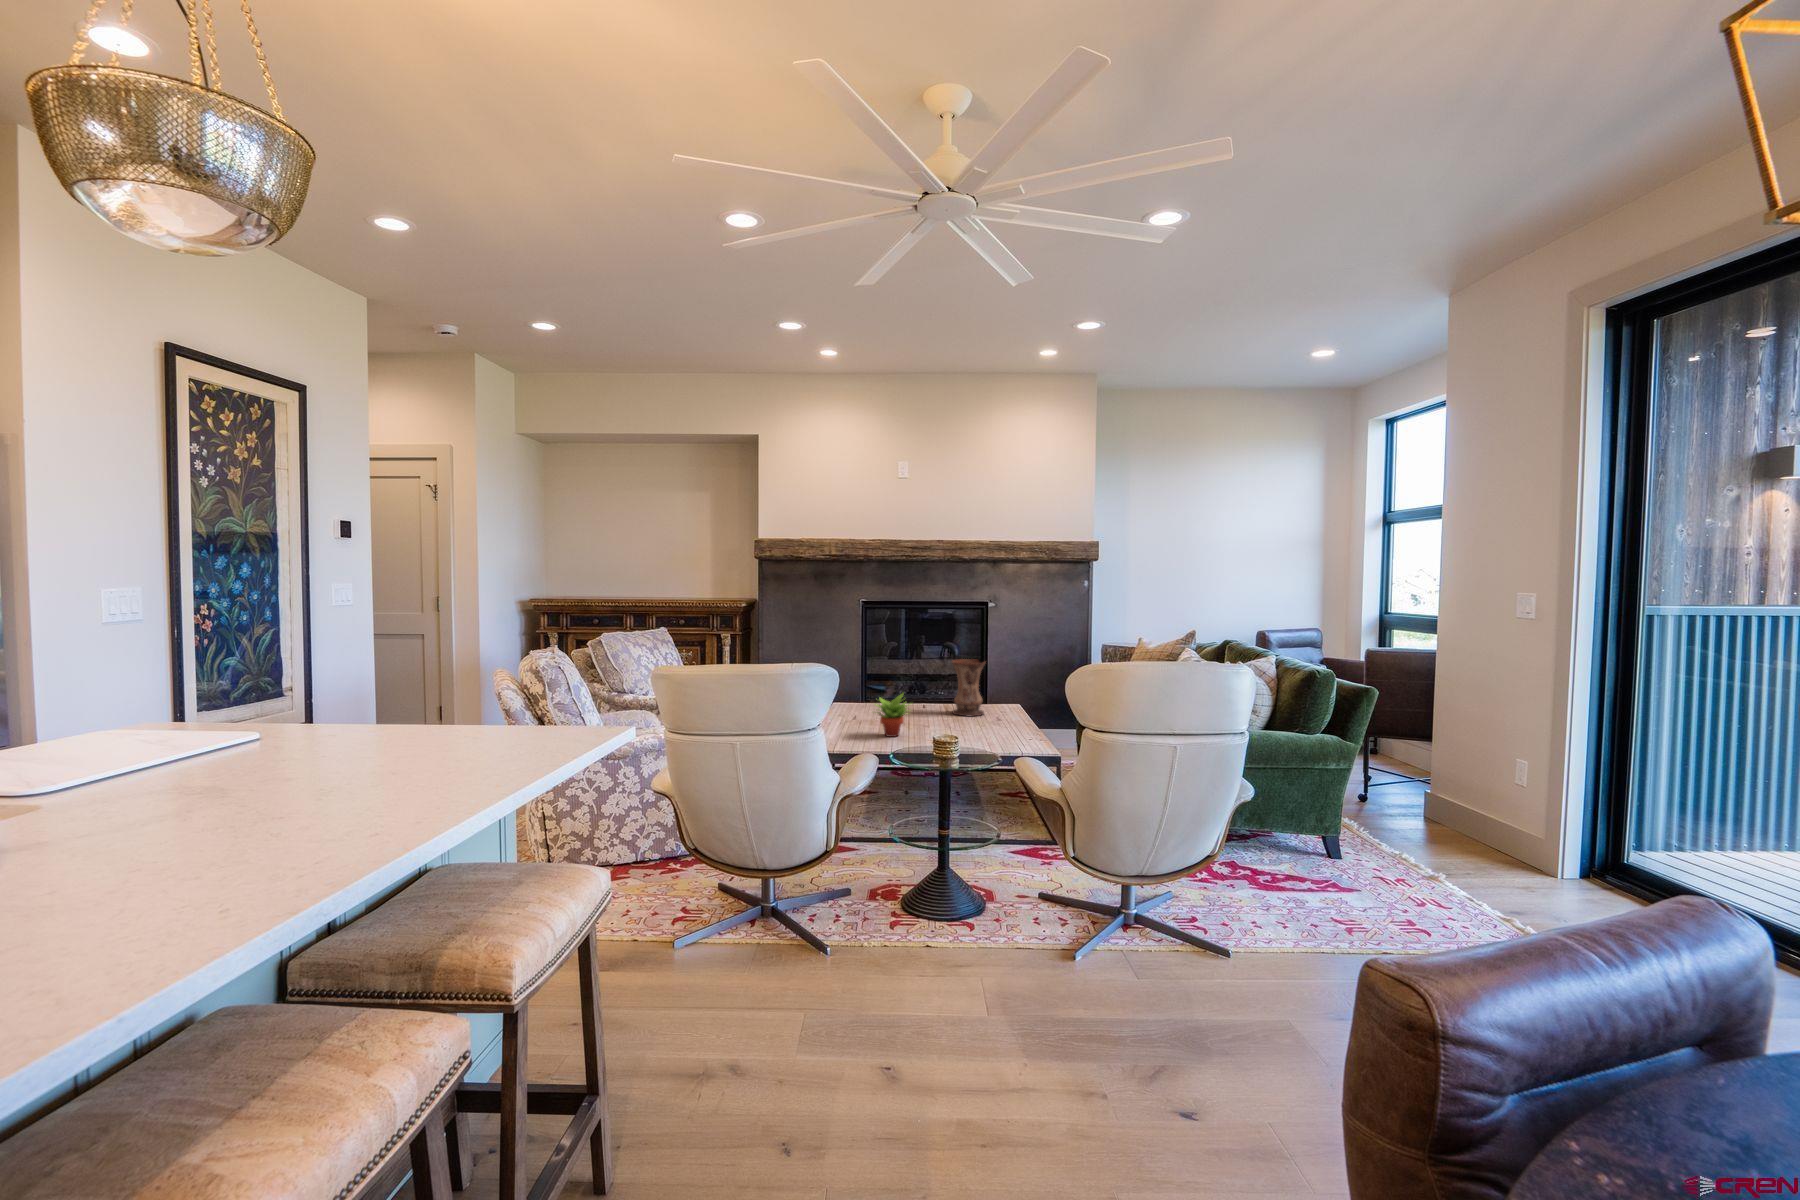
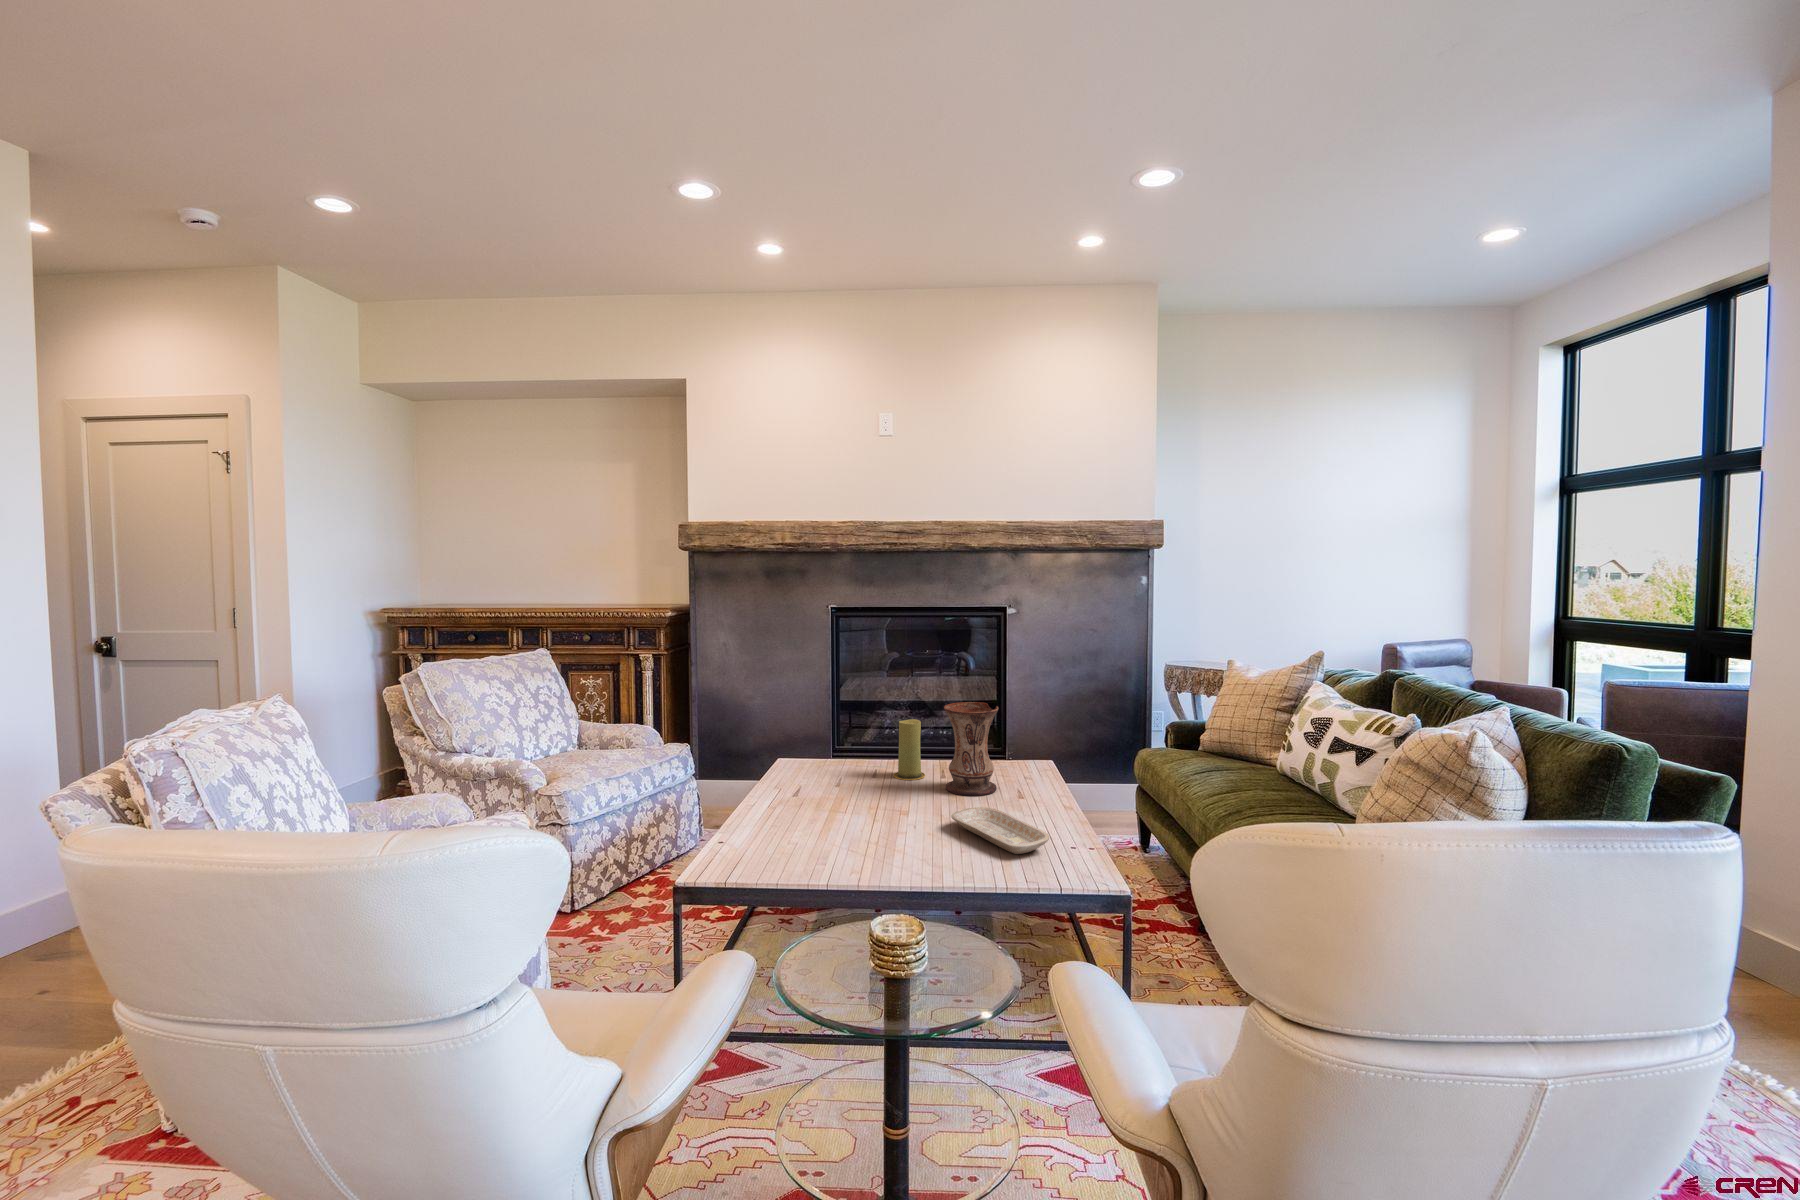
candle: none [917,672,938,710] -> present [894,719,925,780]
succulent plant: present [876,693,908,737] -> none [796,773,869,854]
tray: none [959,718,1017,737] -> present [951,807,1049,854]

